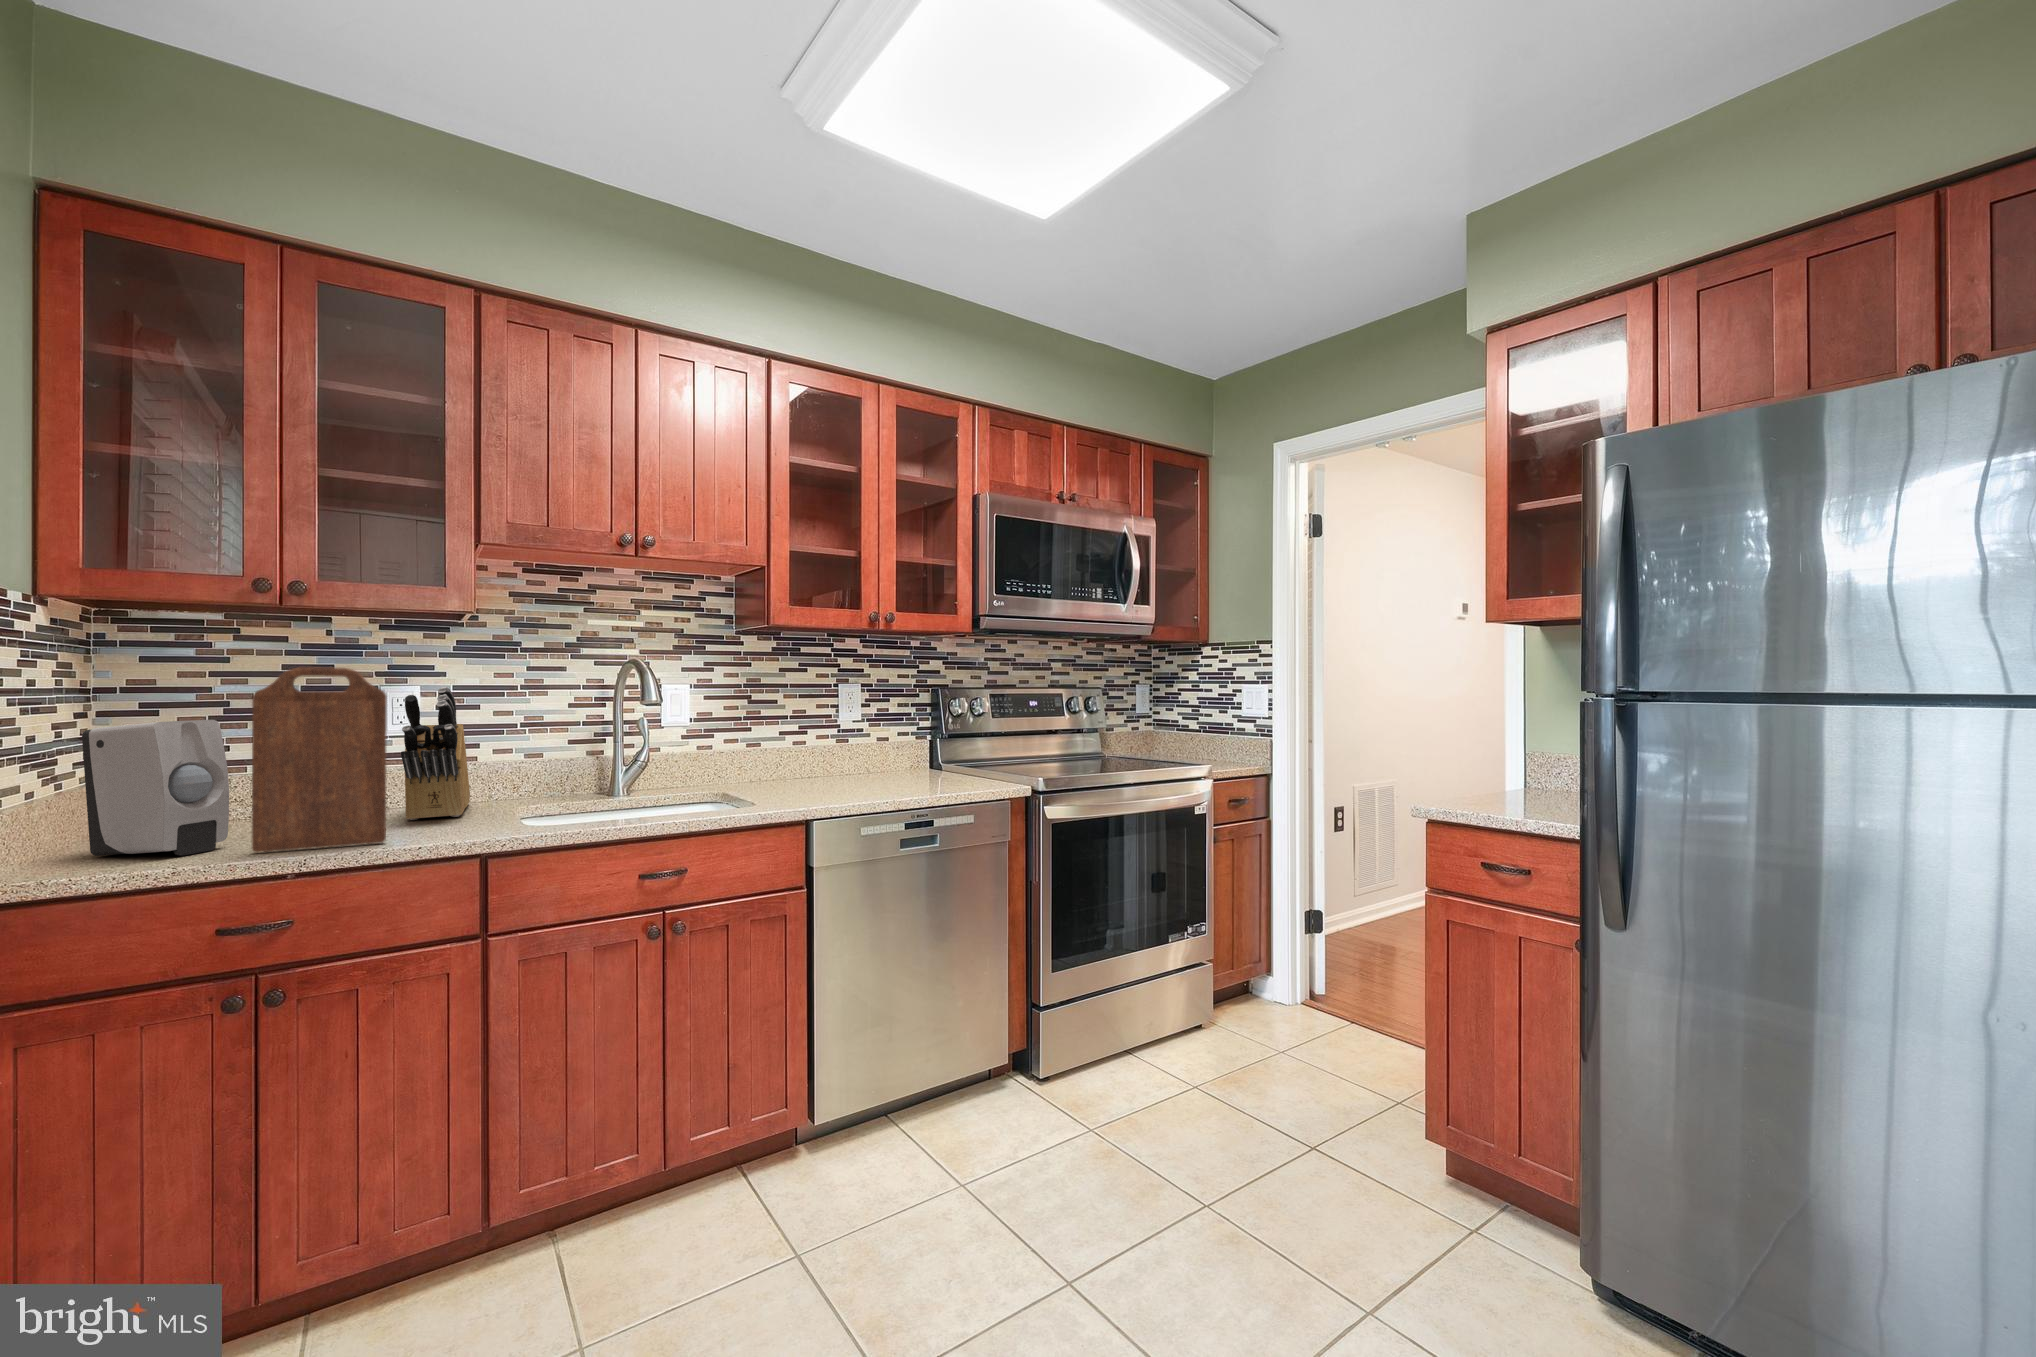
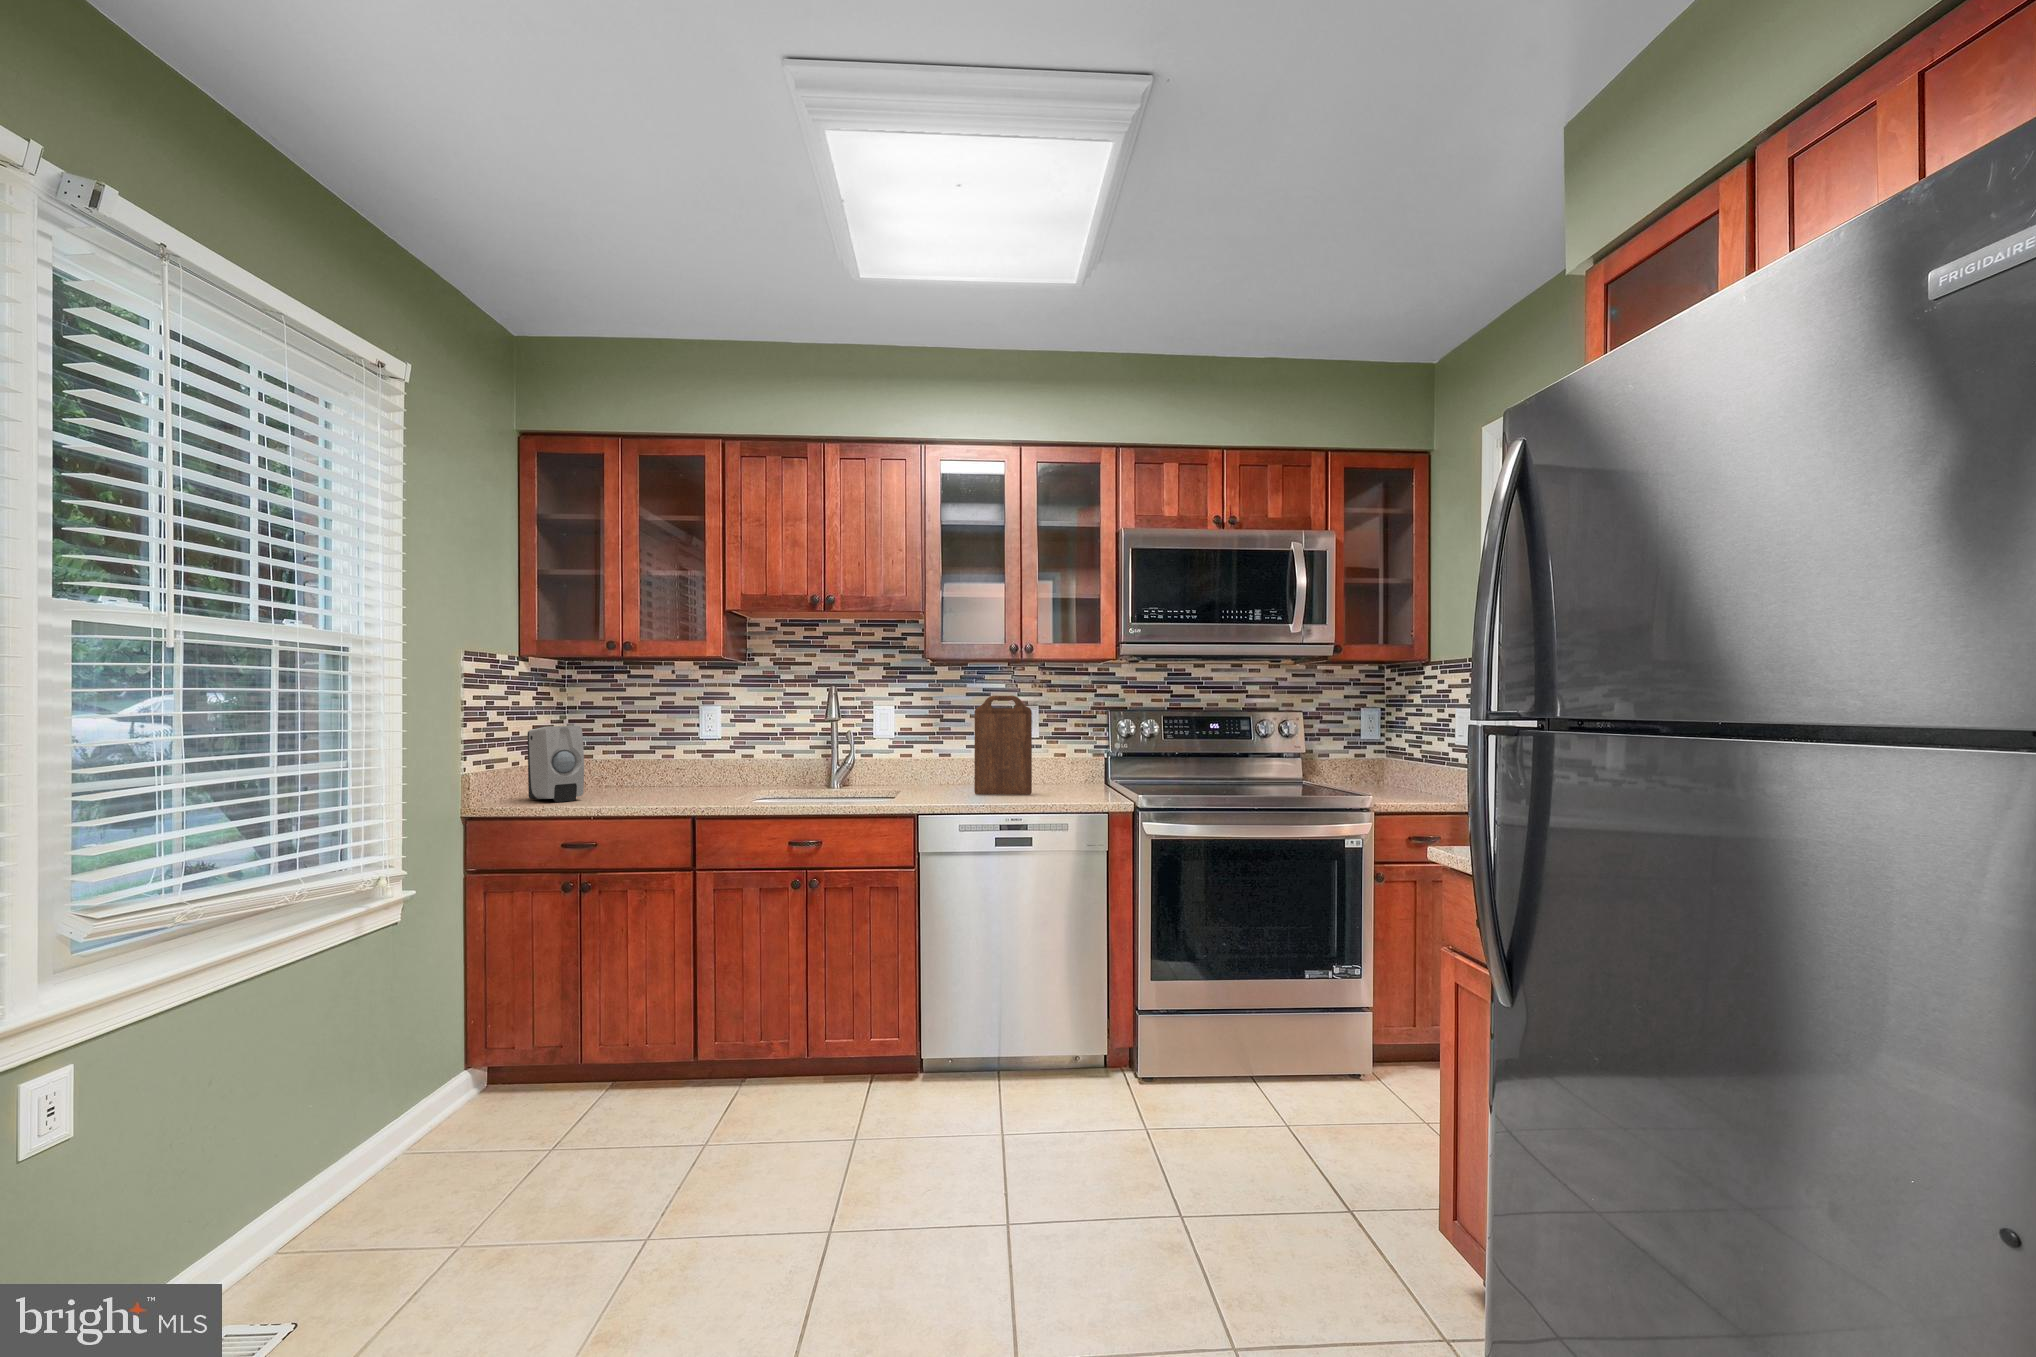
cutting board: present [252,667,387,853] -> present [974,696,1032,795]
knife block: present [401,687,470,820] -> none [675,707,744,793]

